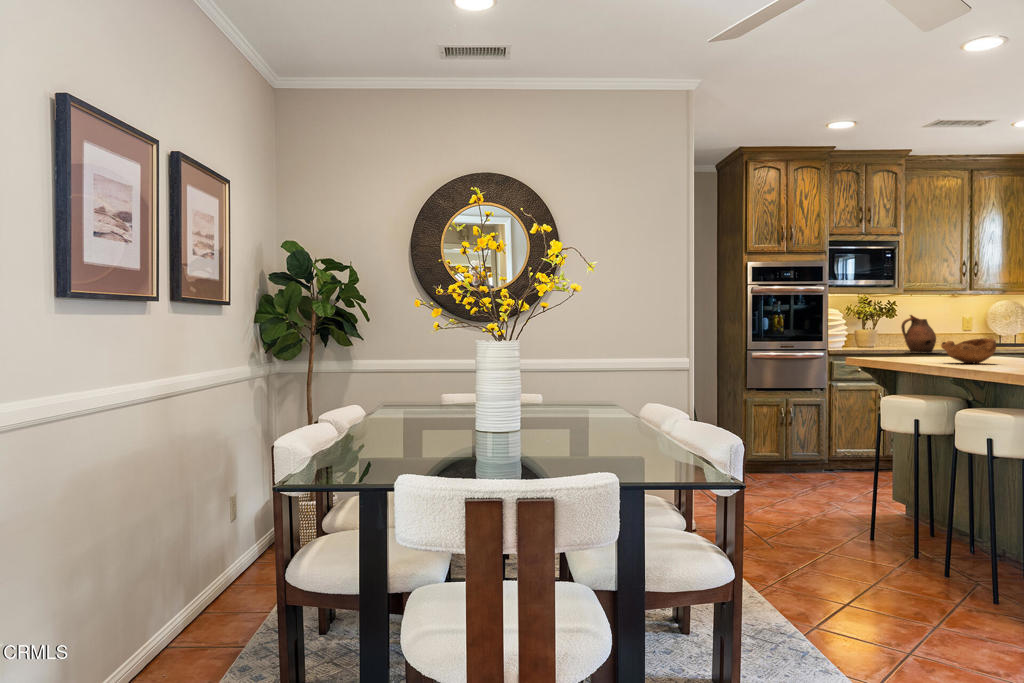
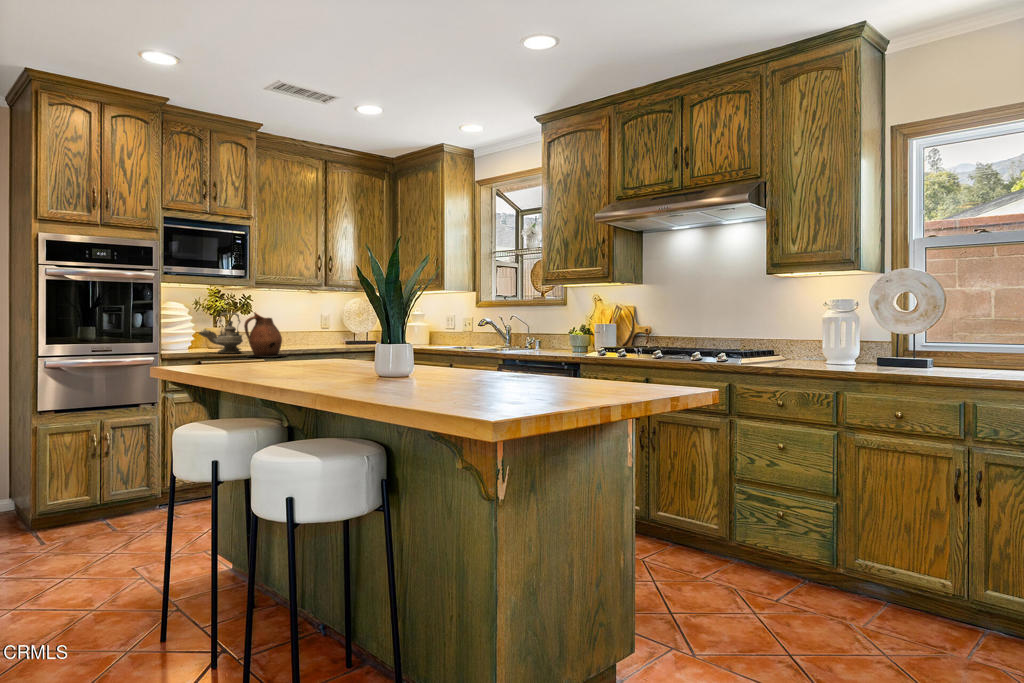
teapot: none [856,316,896,351] -> present [199,312,243,353]
wooden bowl: present [941,338,996,363] -> none [258,347,320,380]

